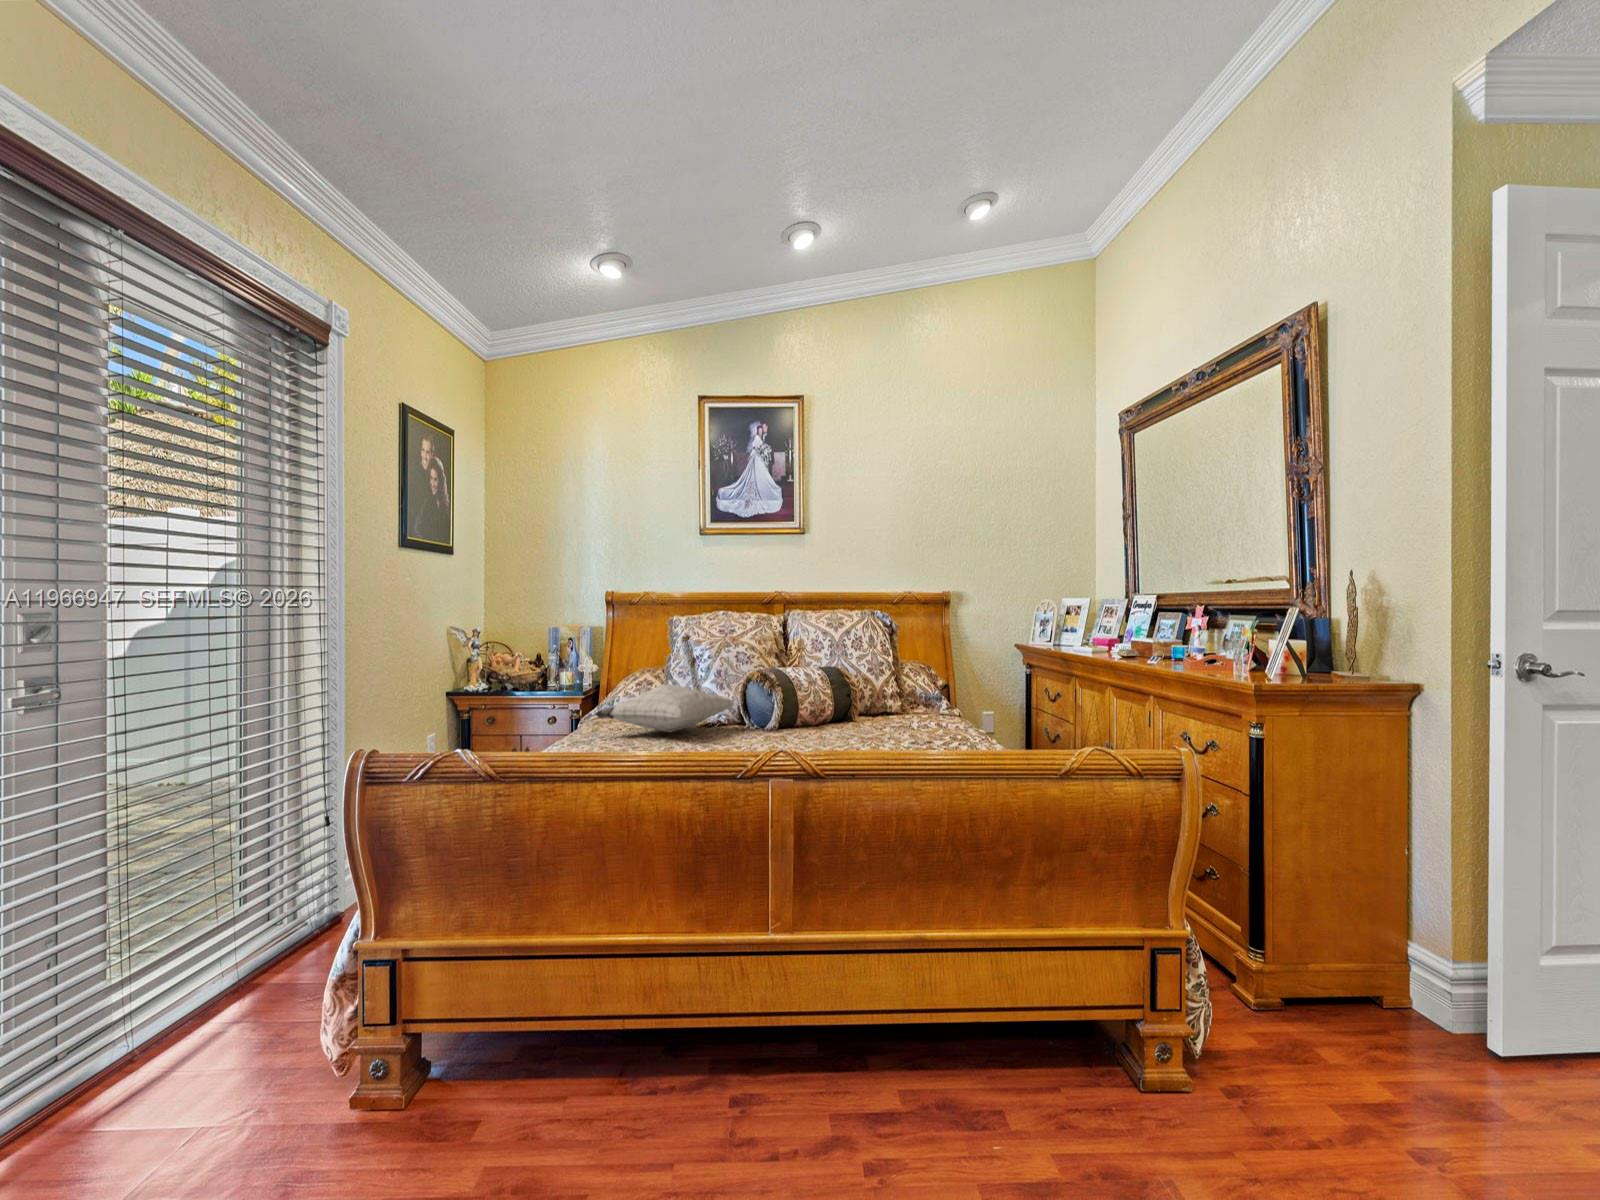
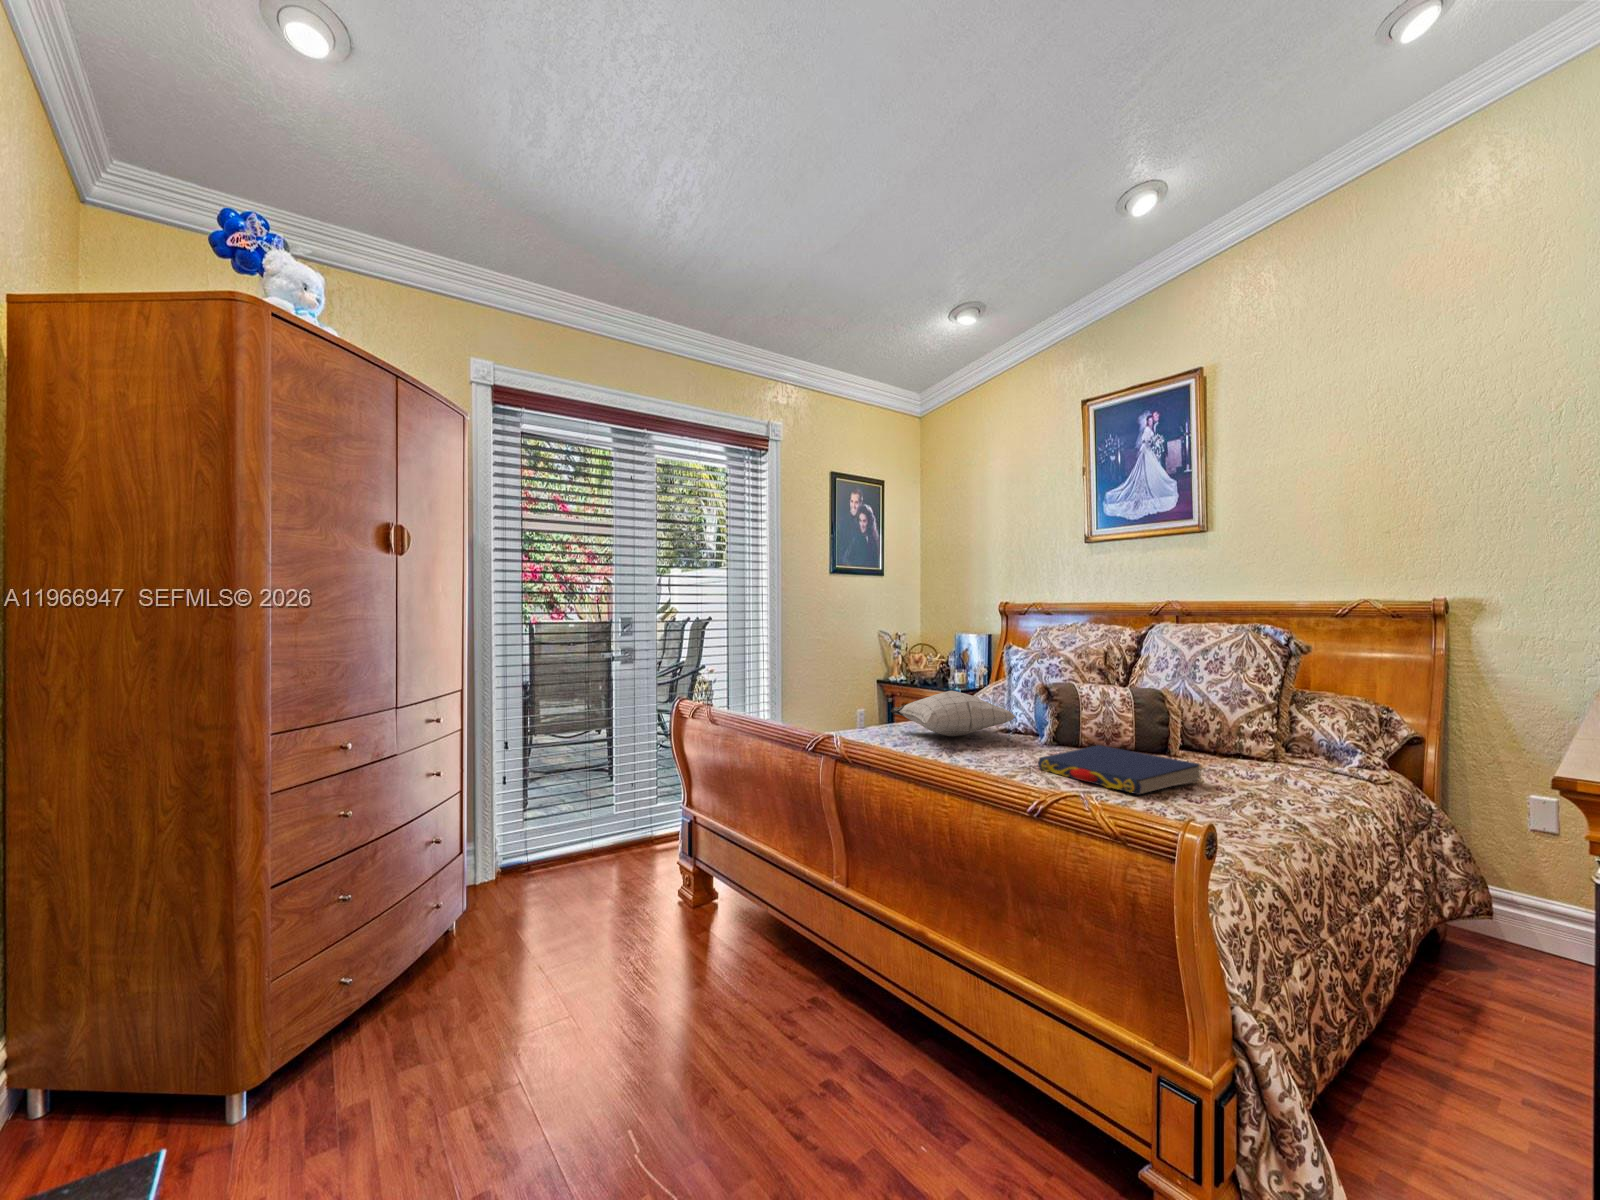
book: none [805,716,912,743] -> present [1038,745,1201,795]

